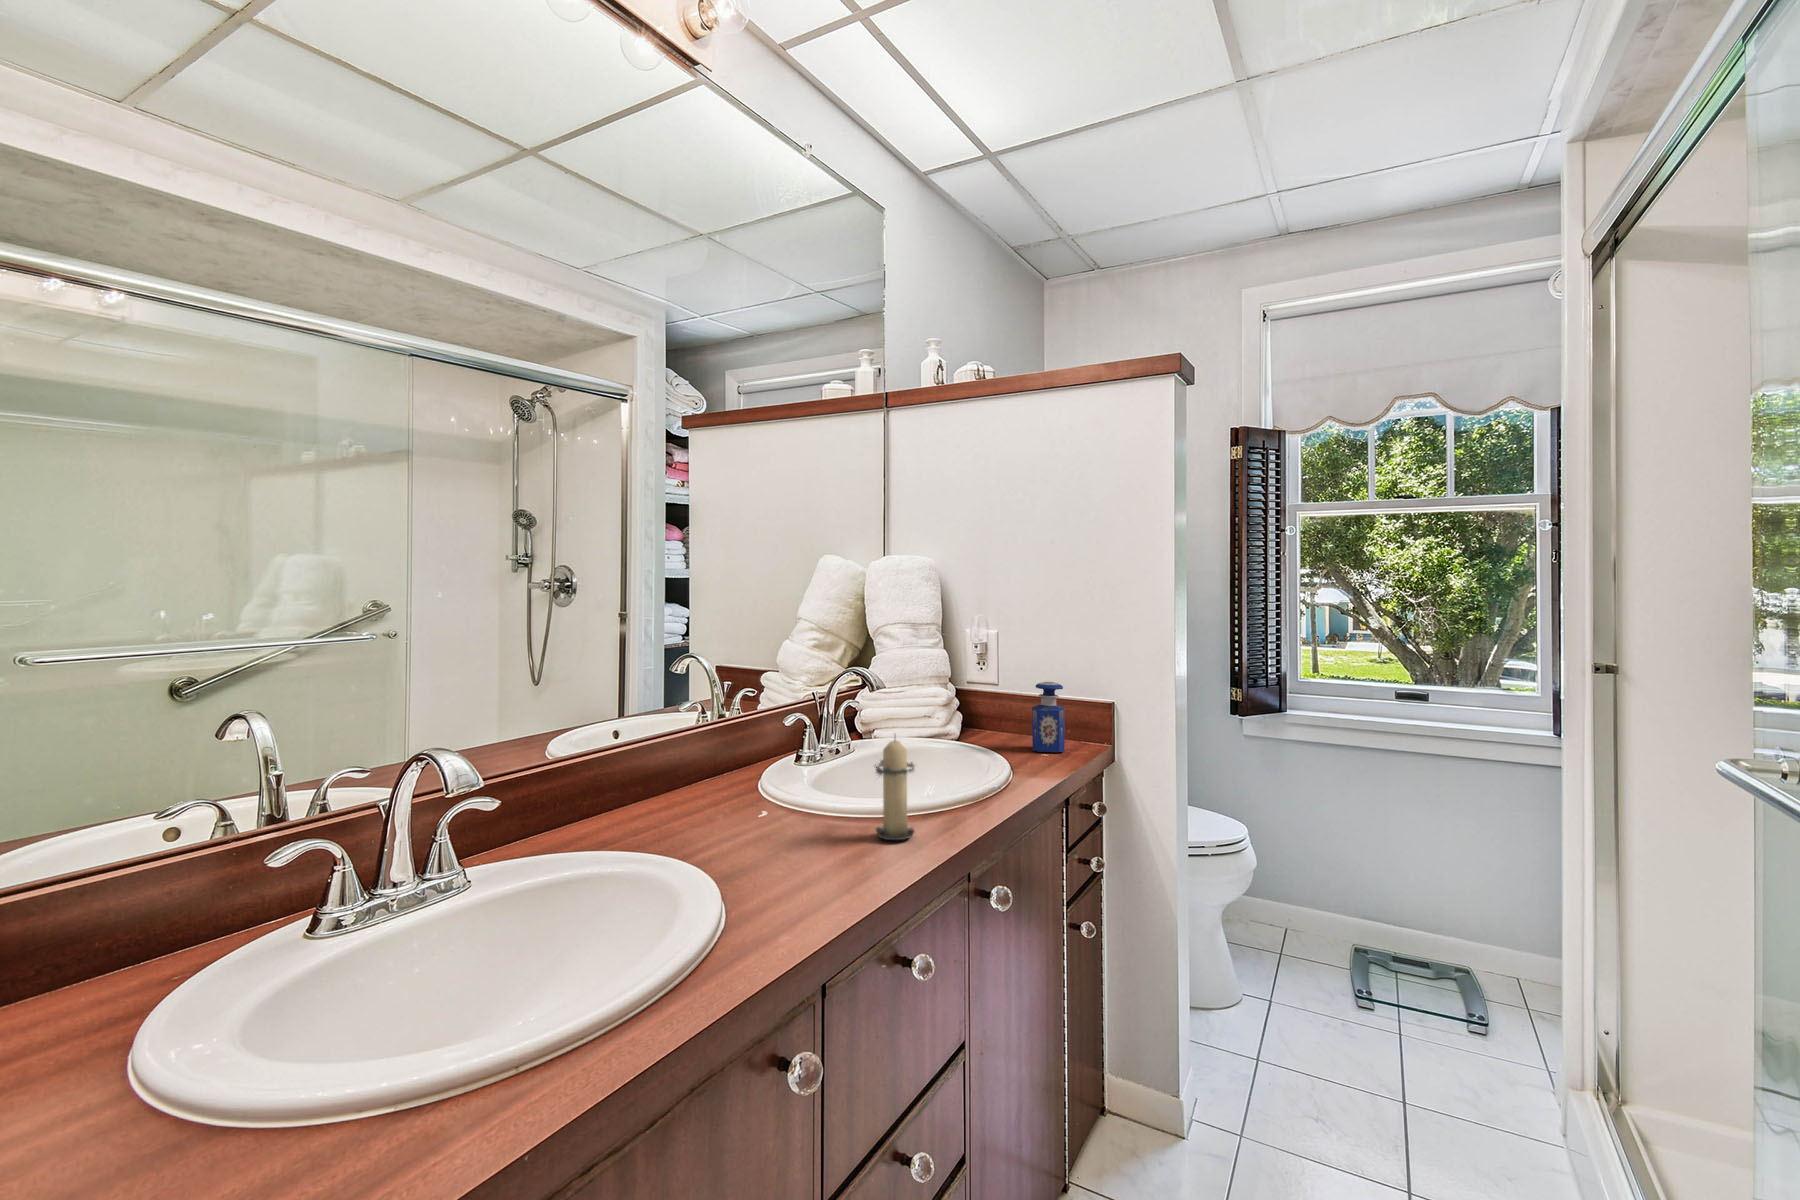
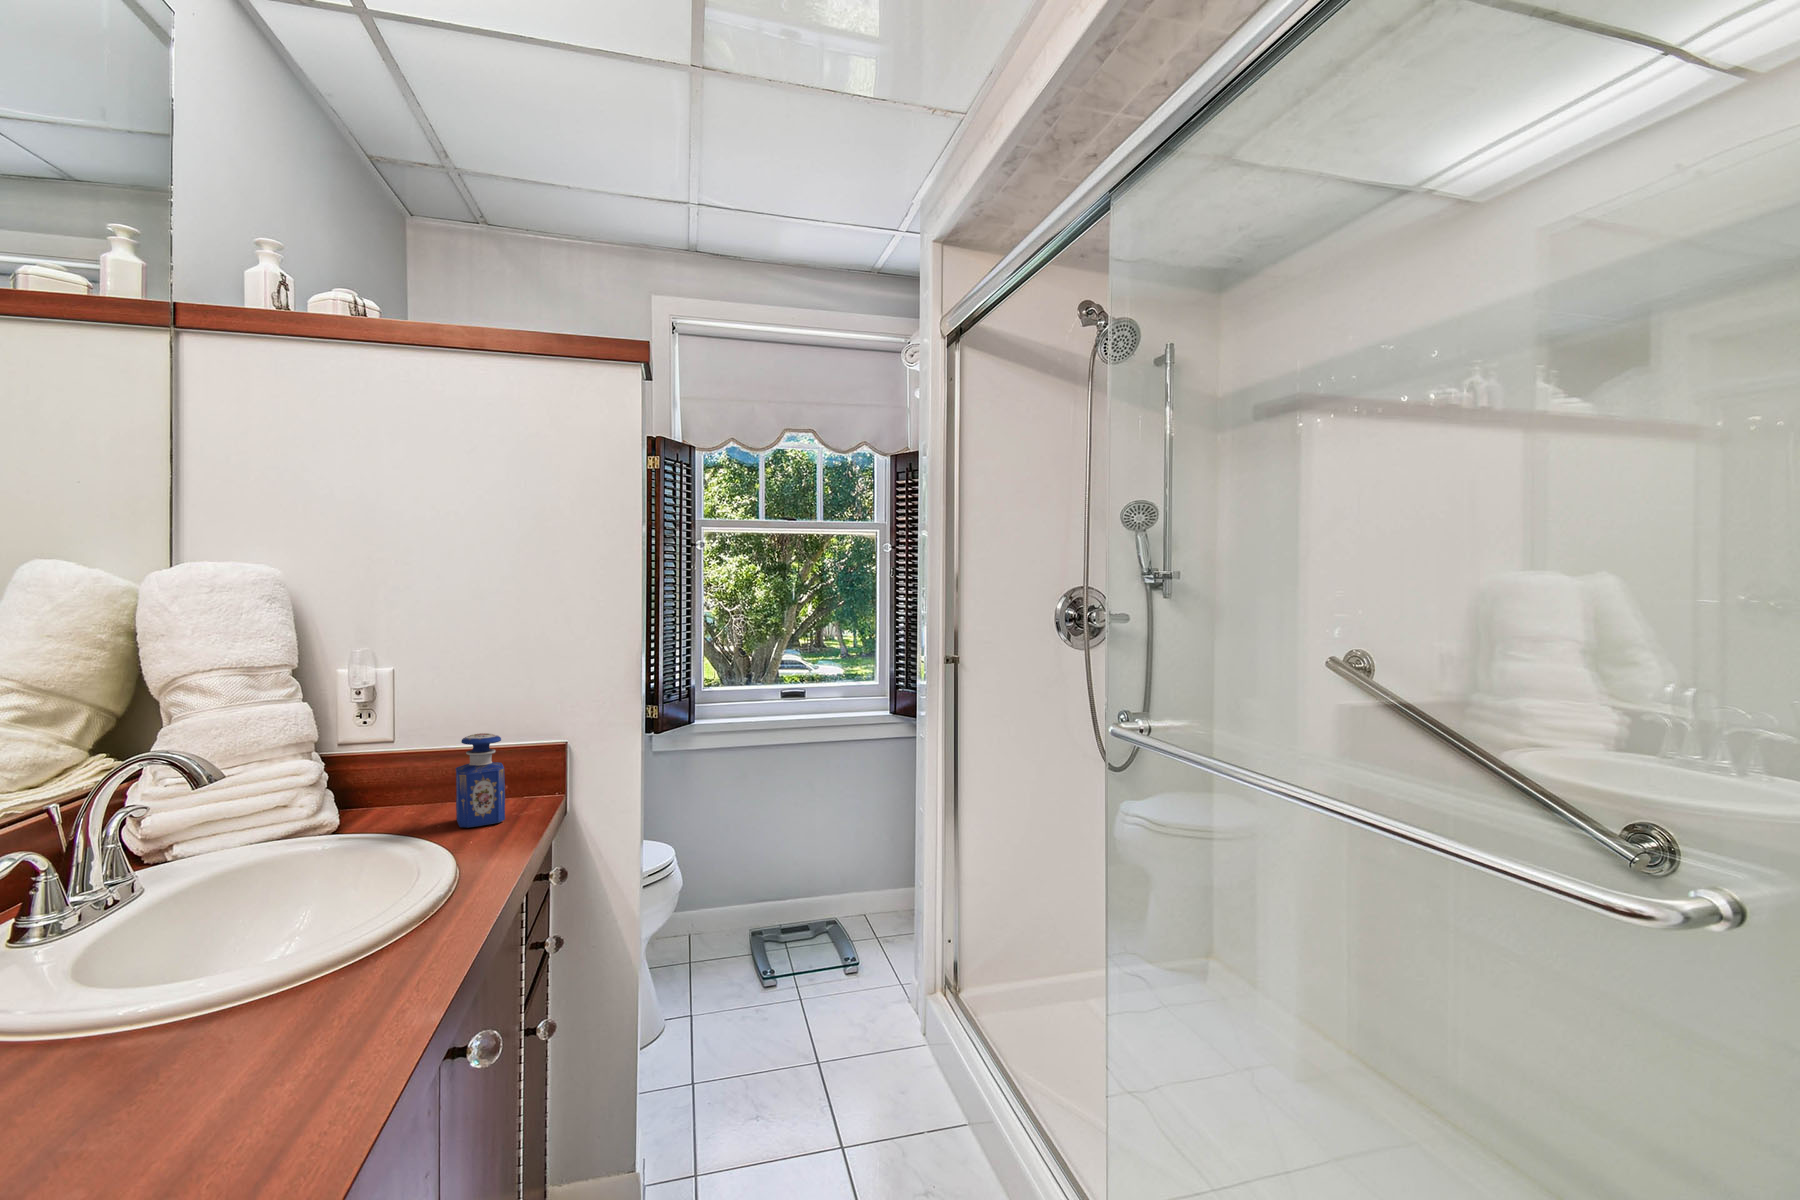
candle: present [875,737,914,840] -> none [242,893,352,1088]

